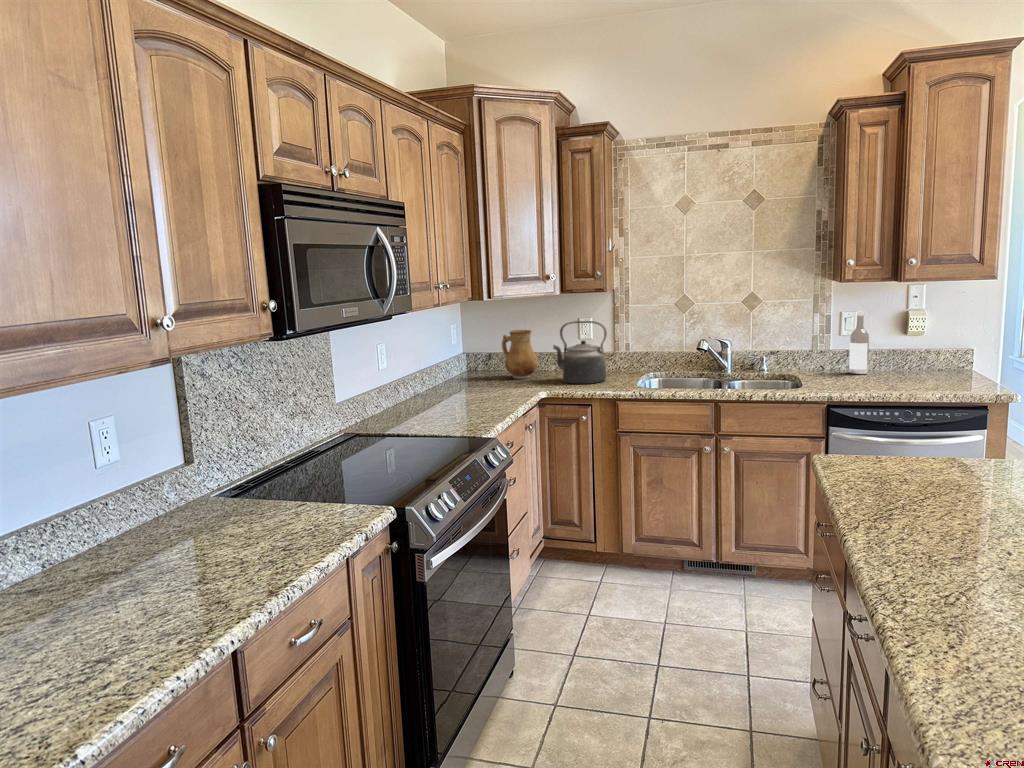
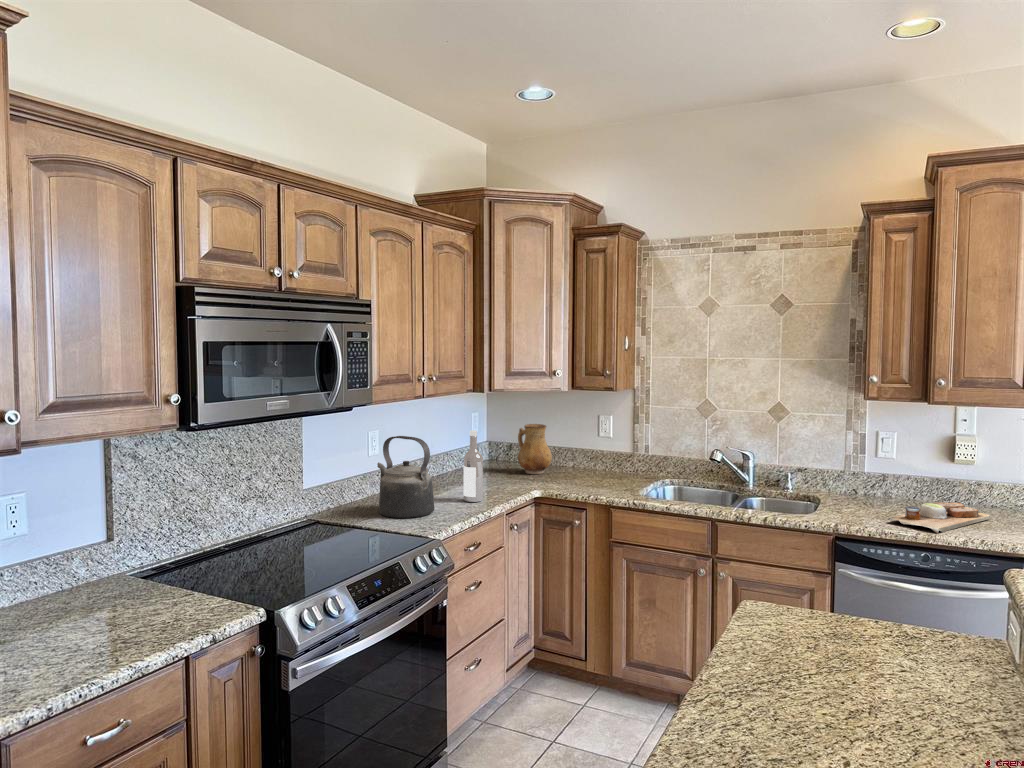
wine bottle: present [849,311,869,374] -> present [464,430,483,502]
kettle: present [553,321,607,384] -> present [377,436,434,518]
cutting board: none [869,368,945,393] -> present [888,502,990,534]

